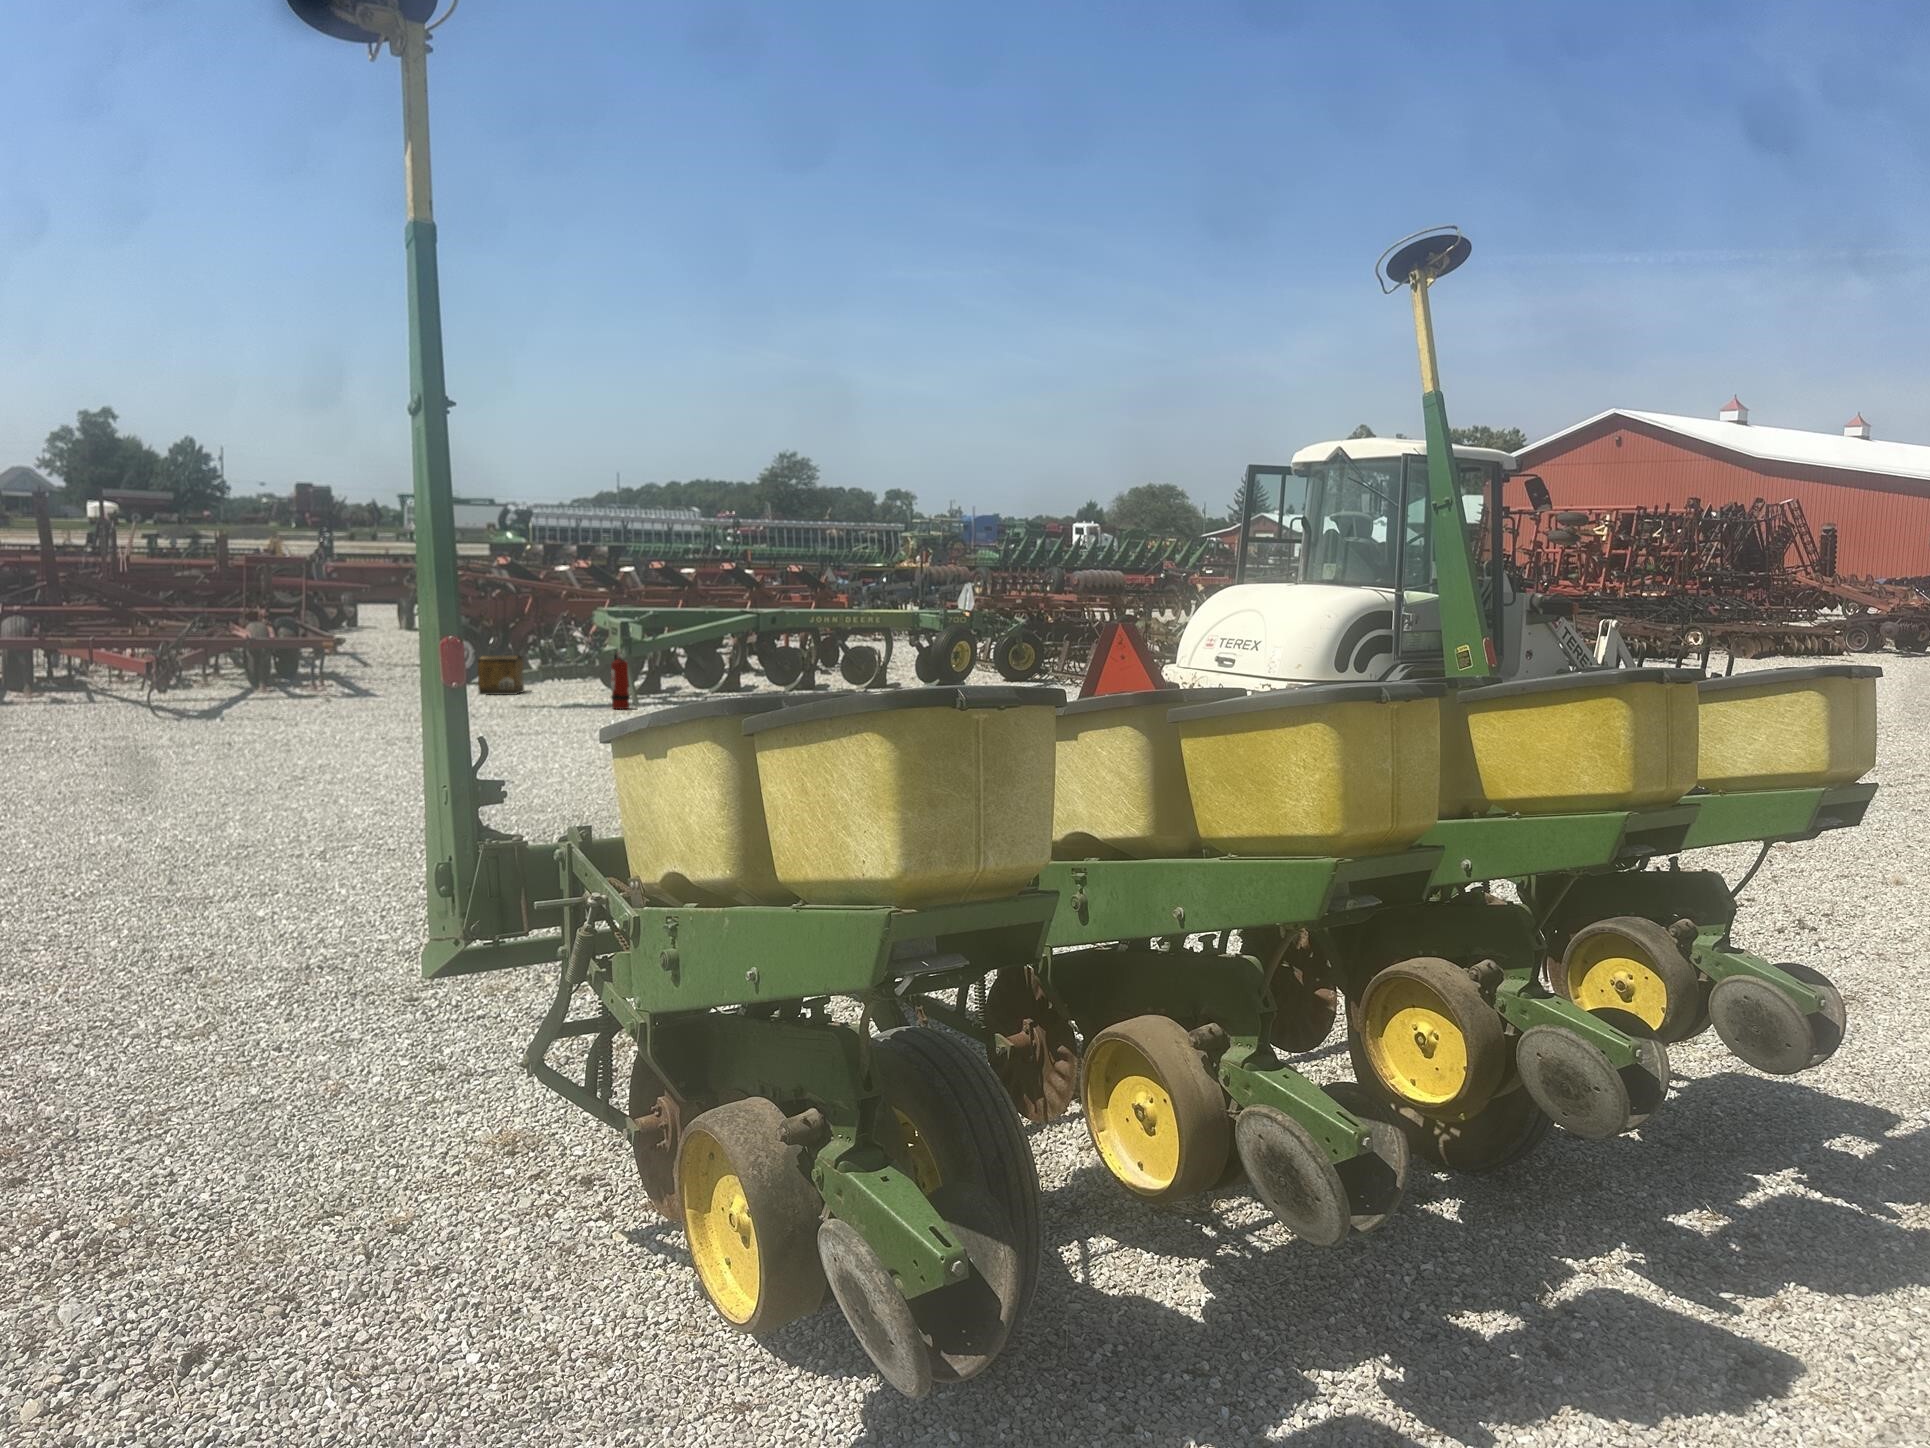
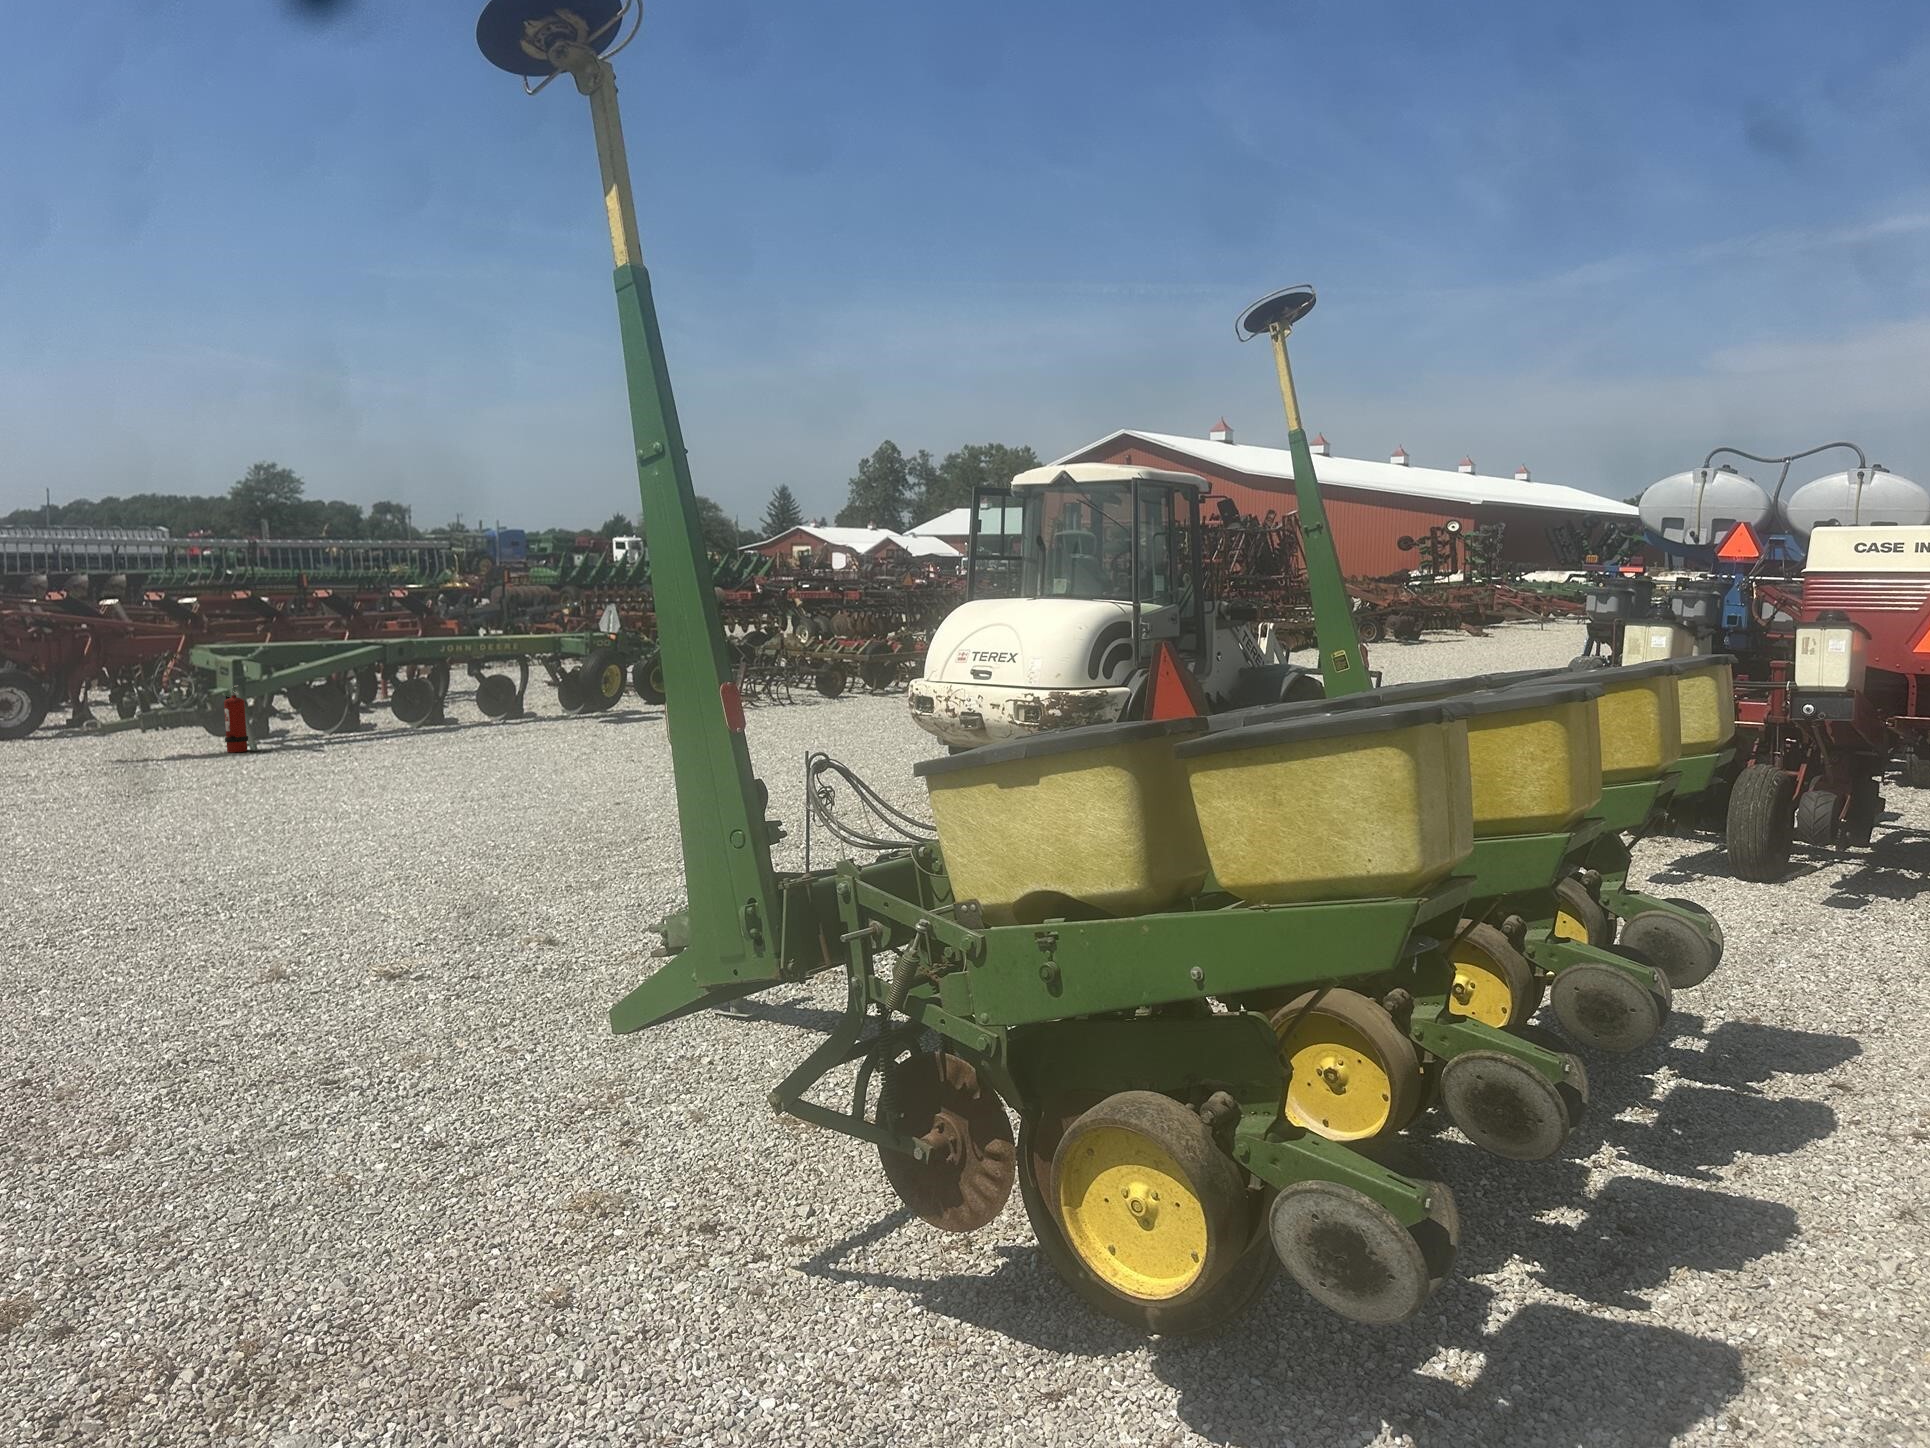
cardboard box: present [478,655,524,695] -> none [32,697,92,745]

